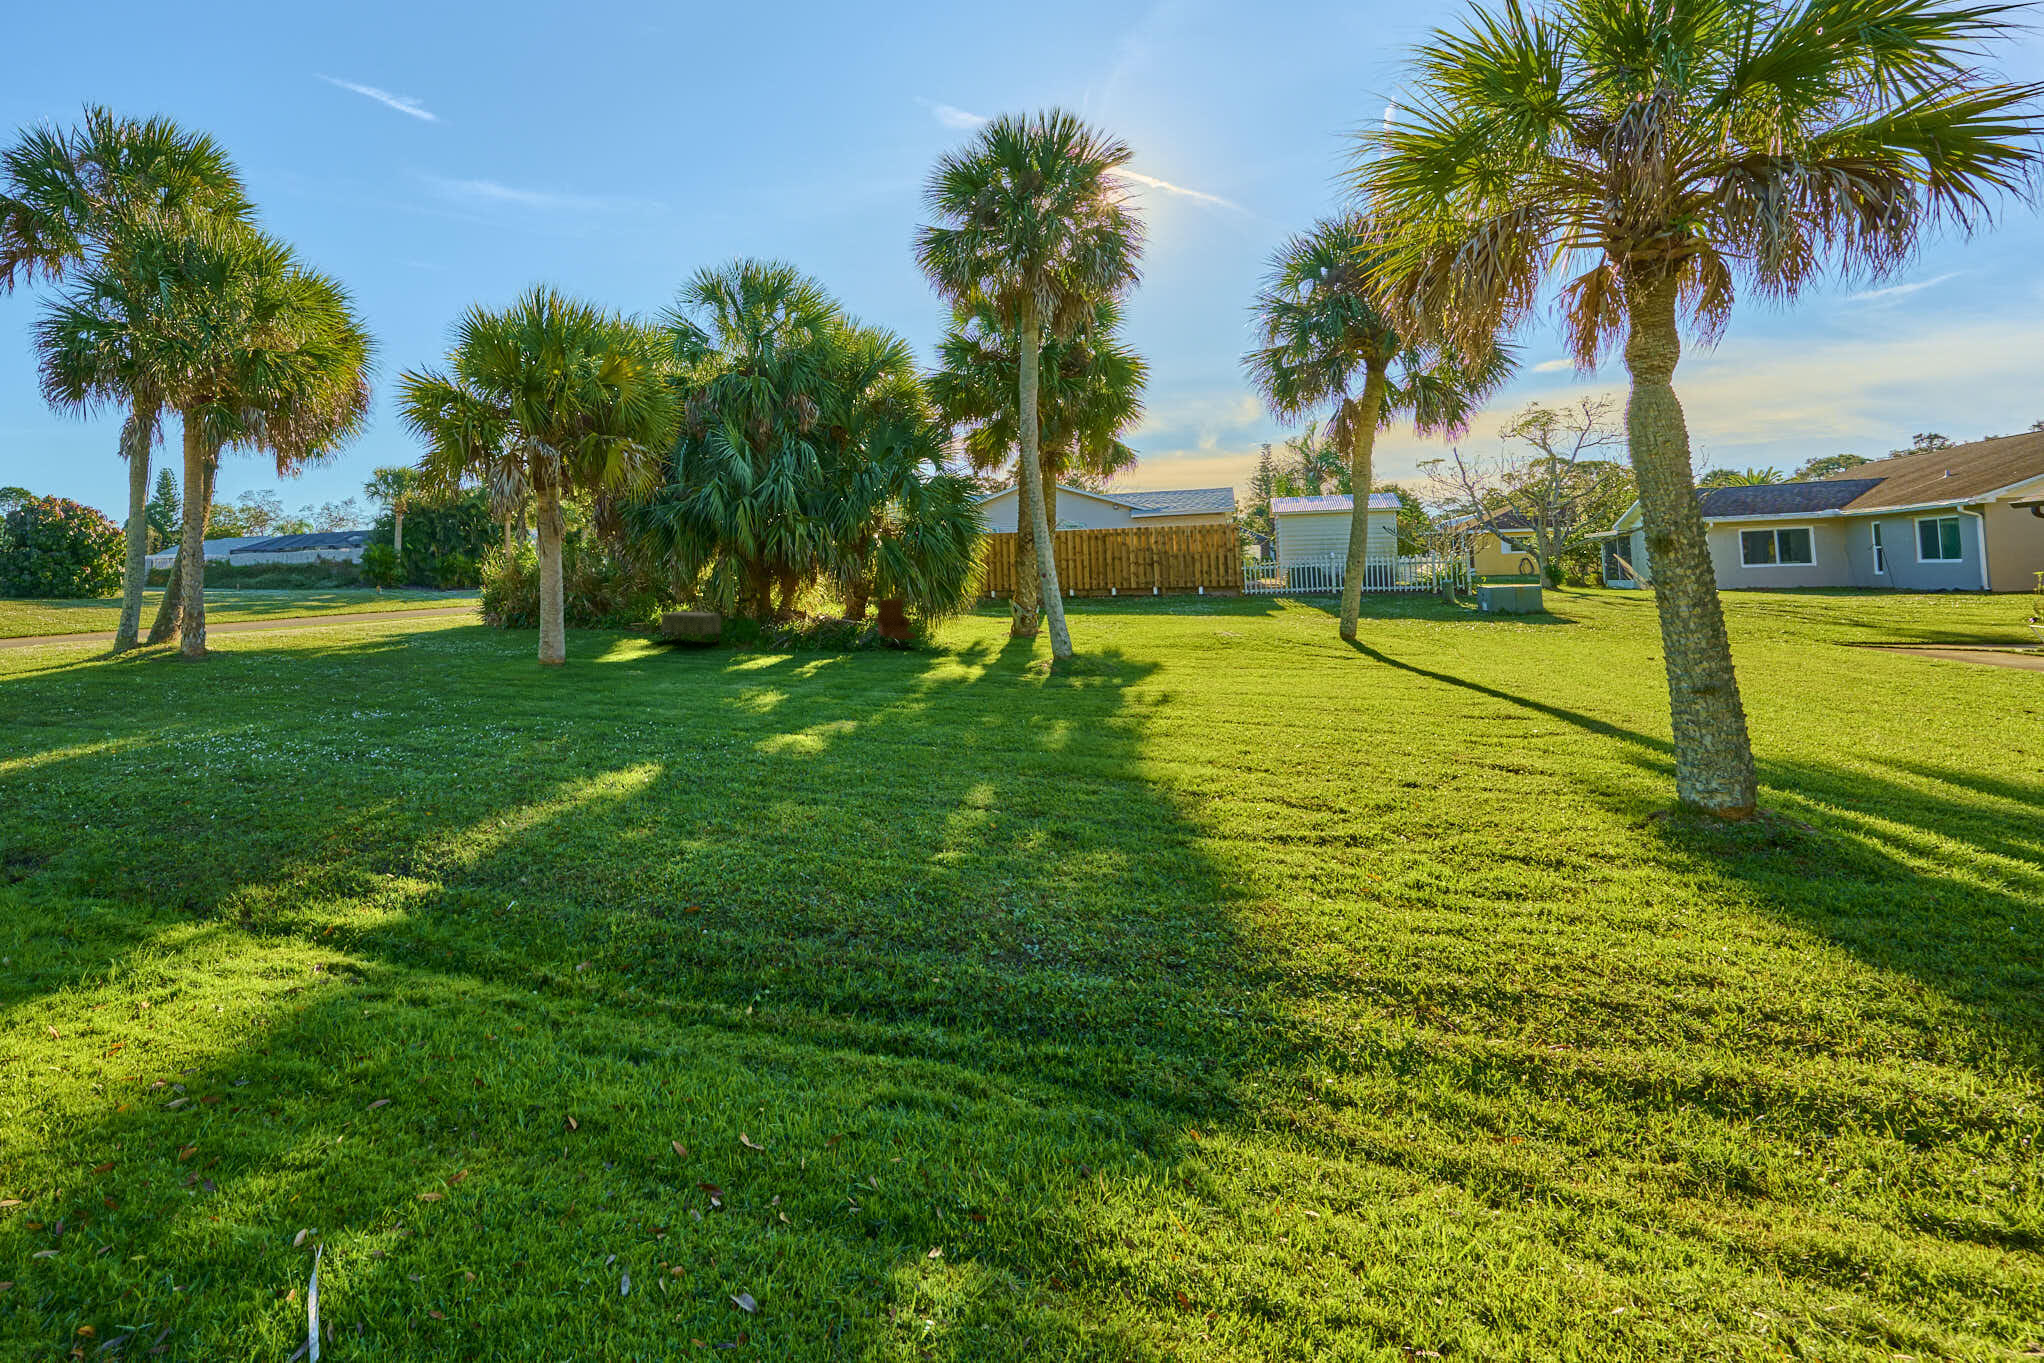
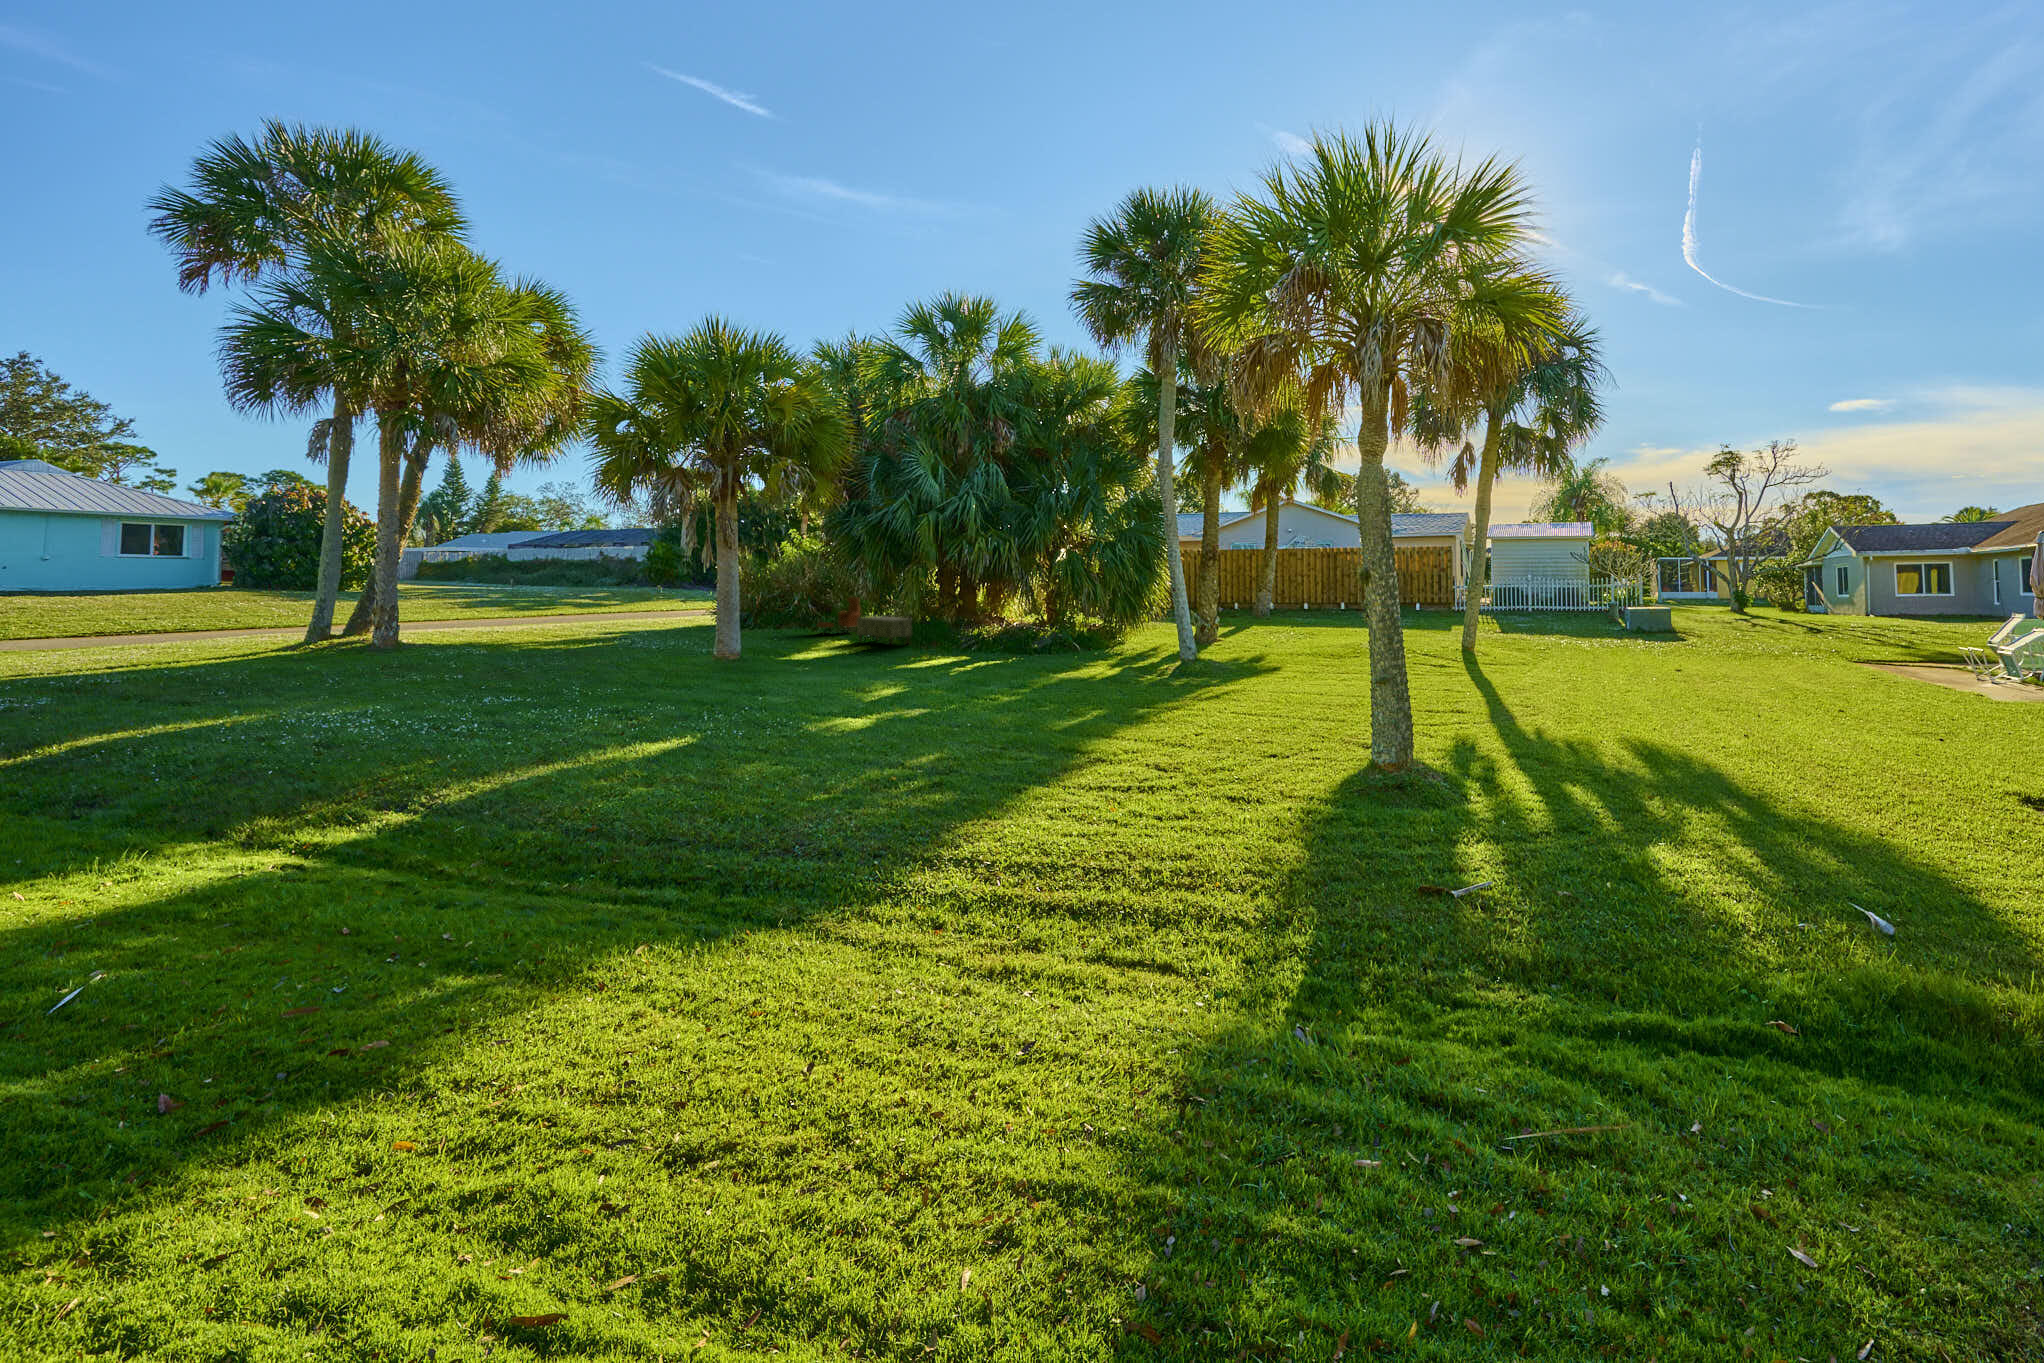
lounge chair: present [875,599,916,648] -> present [817,597,860,635]

